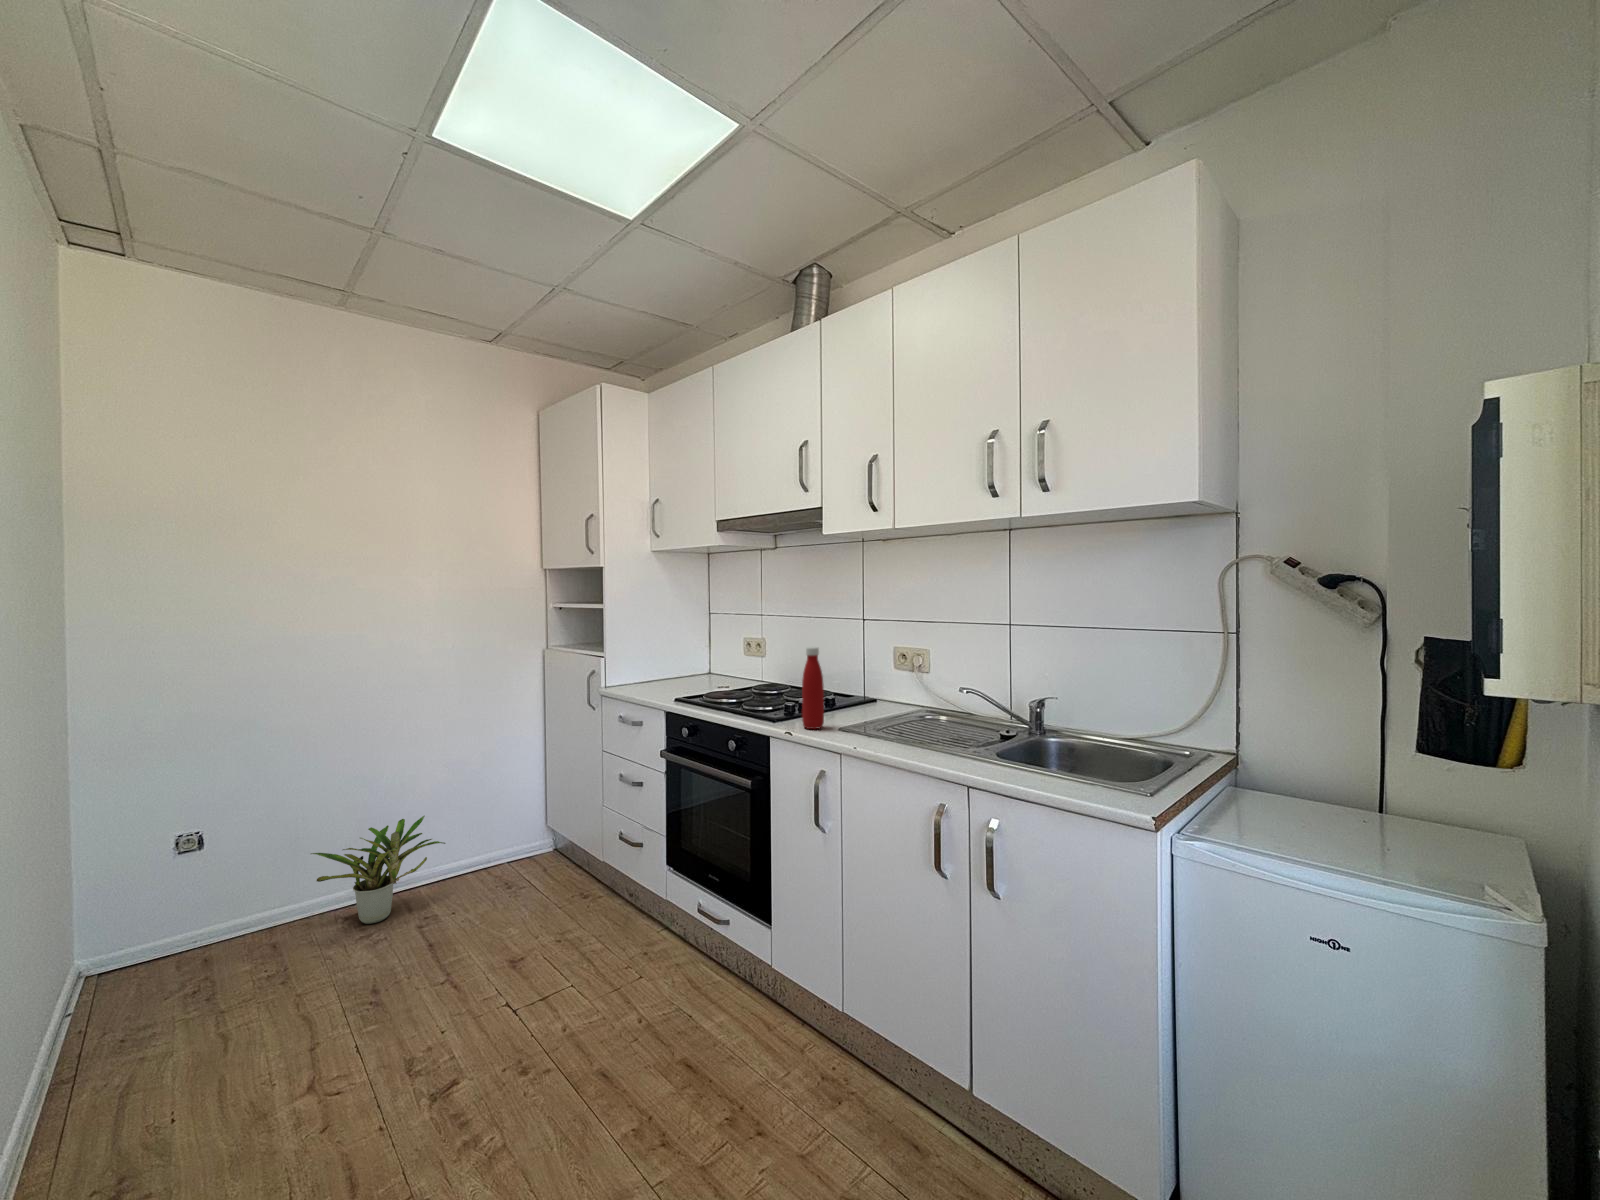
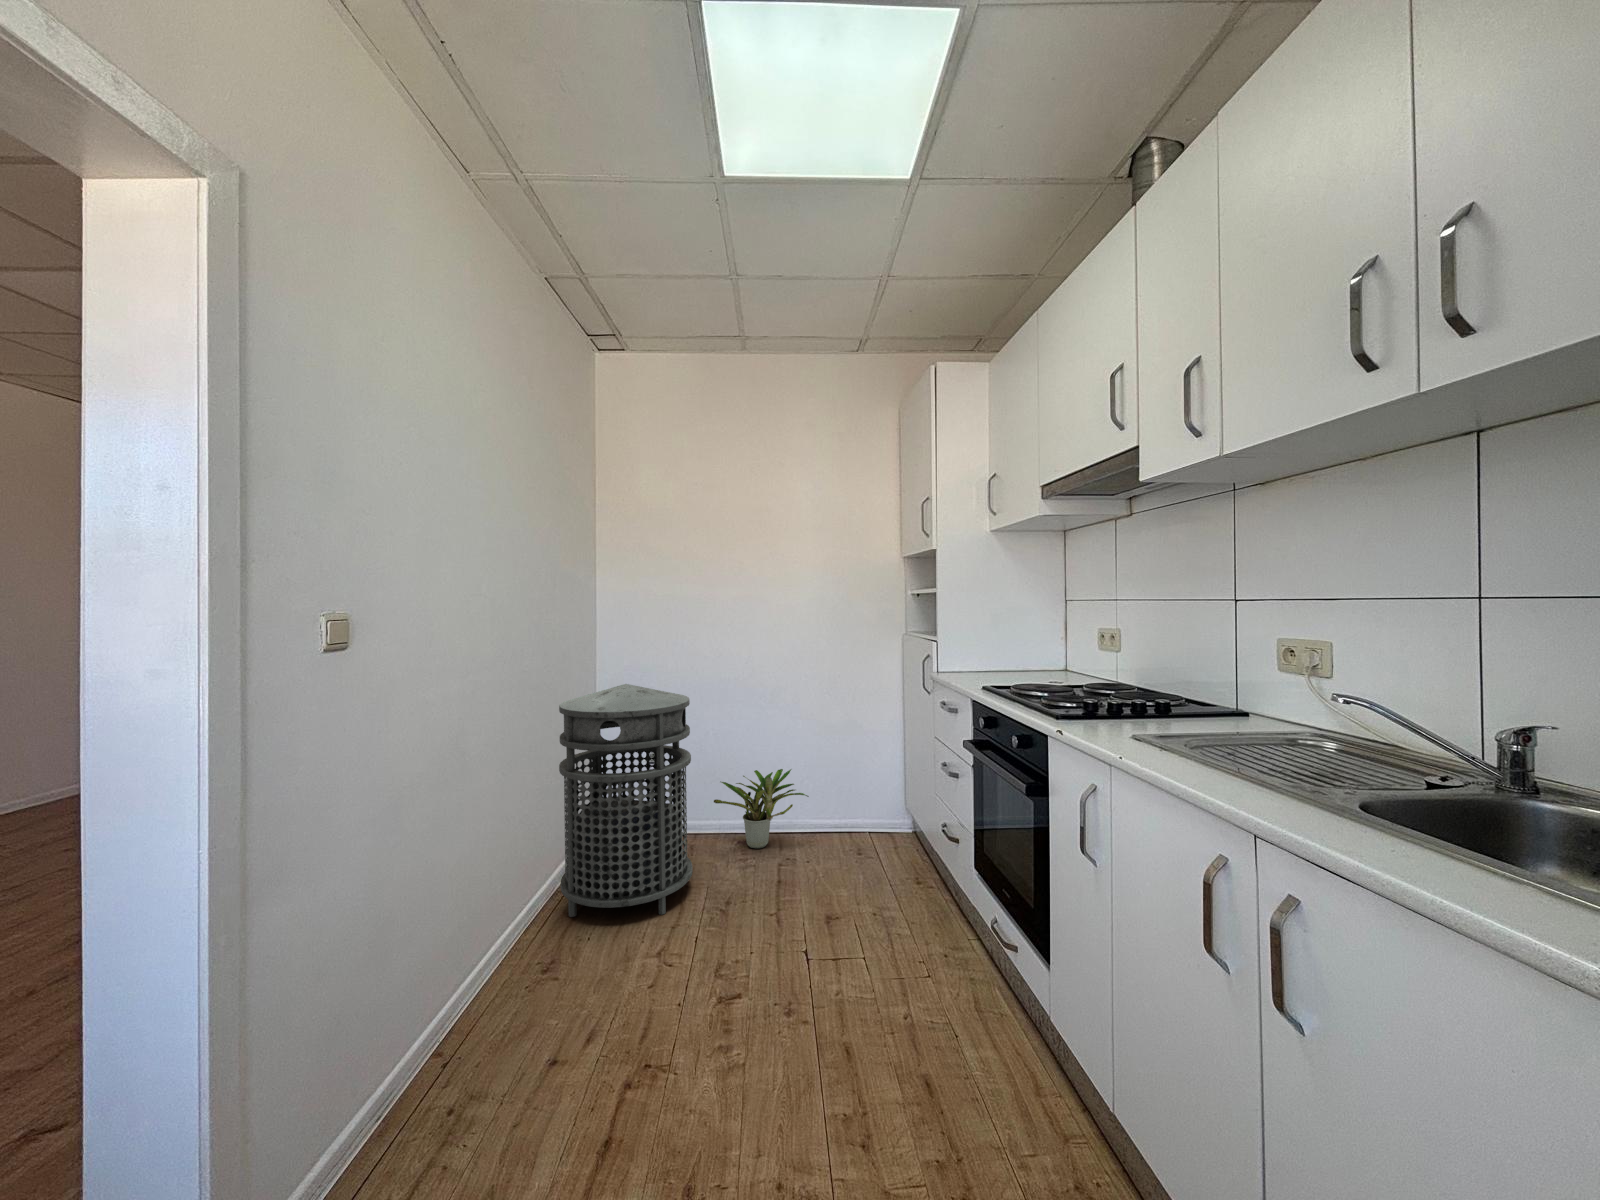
bottle: present [802,647,824,729] -> none [1079,624,1111,730]
trash can: none [56,747,310,1112] -> present [559,684,692,917]

